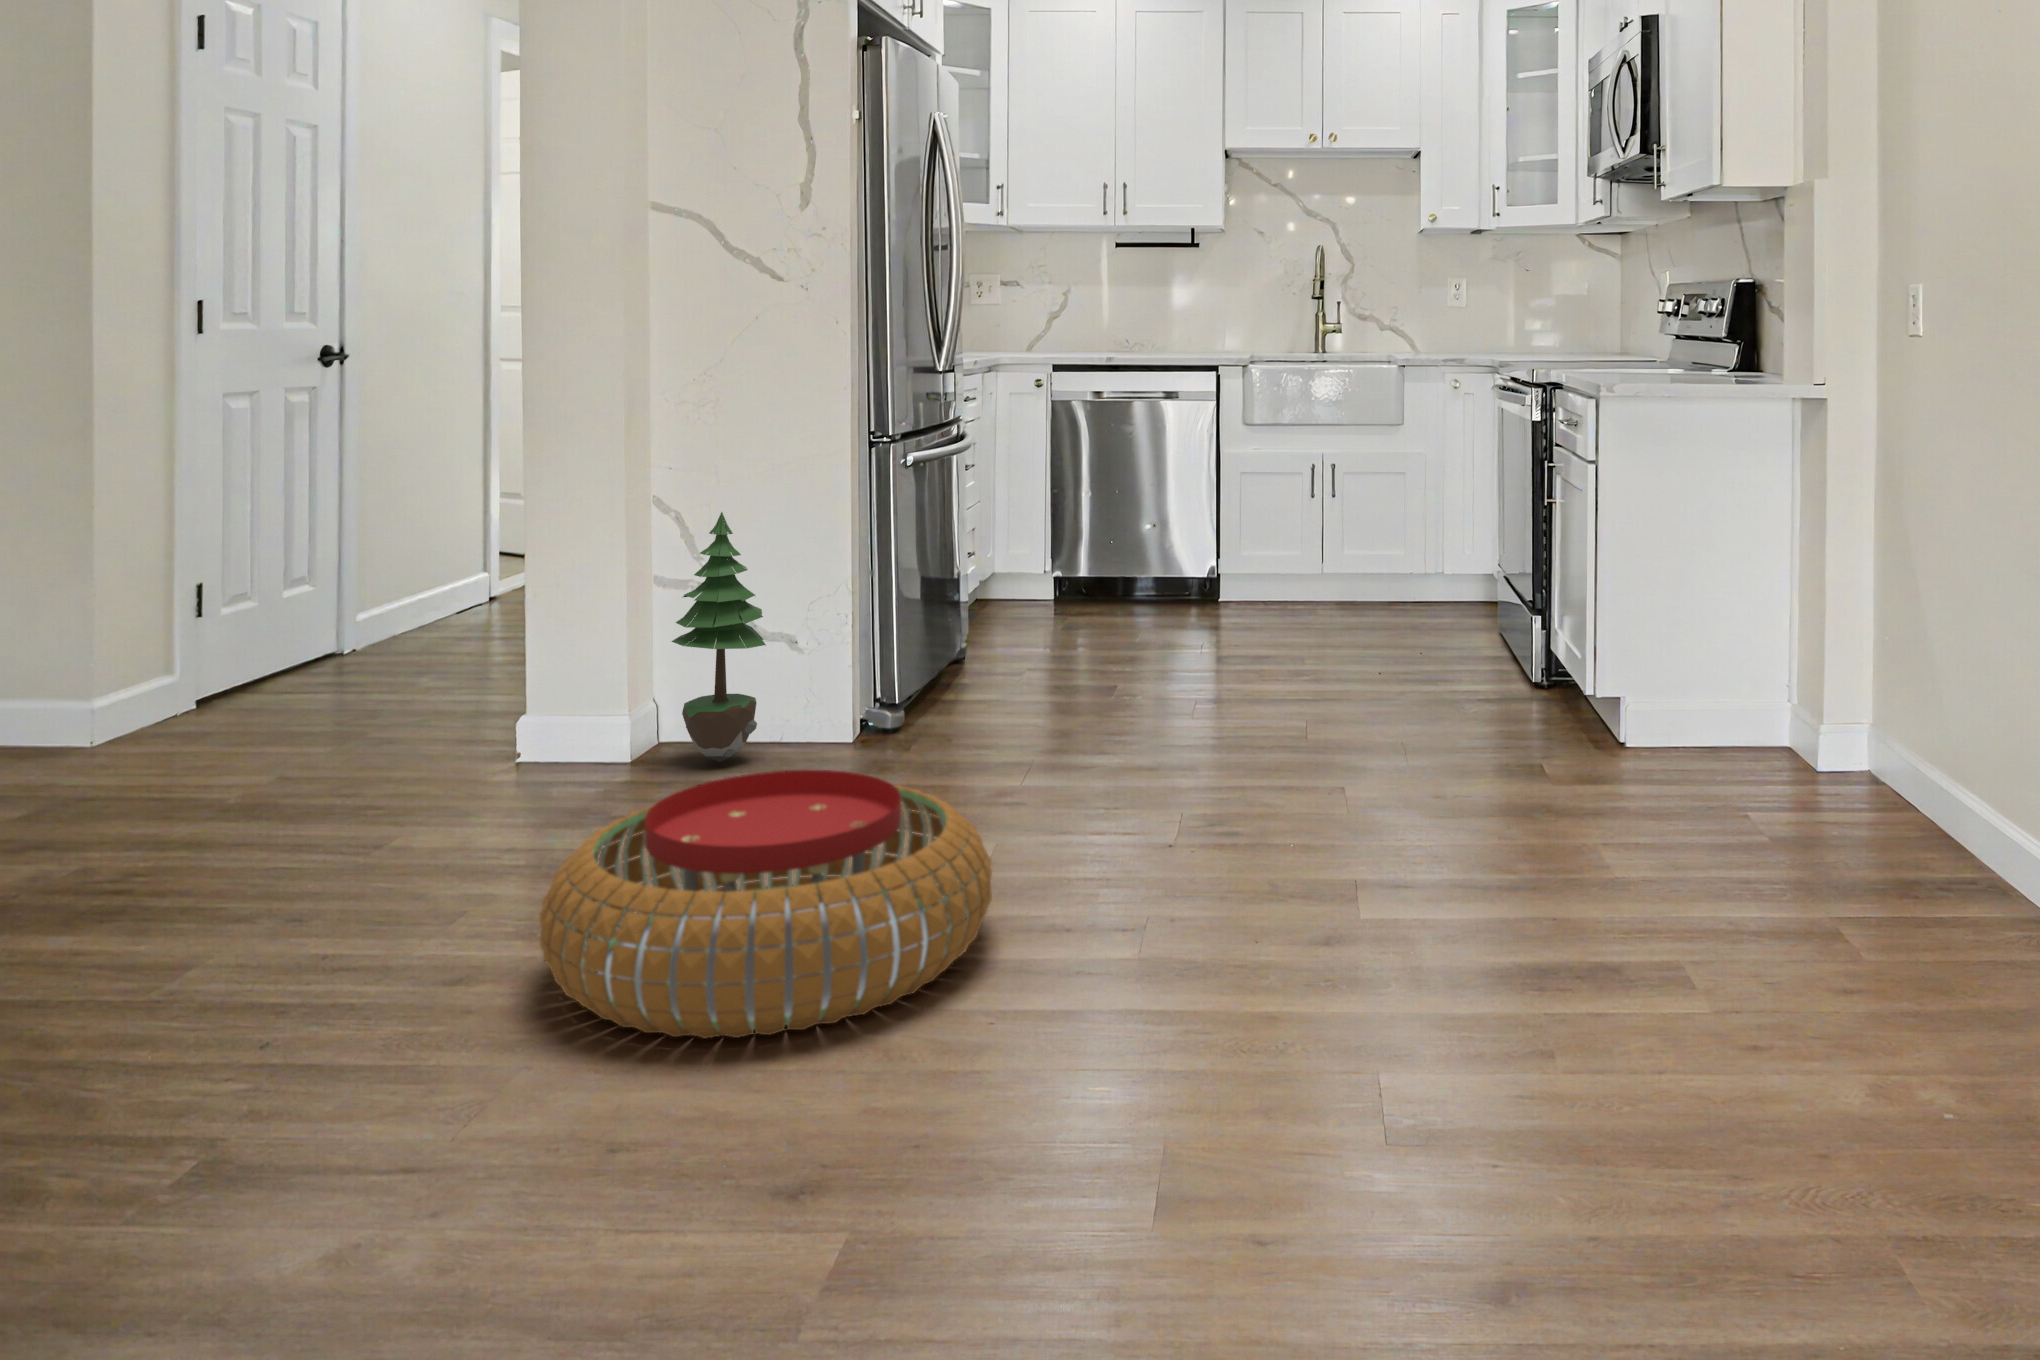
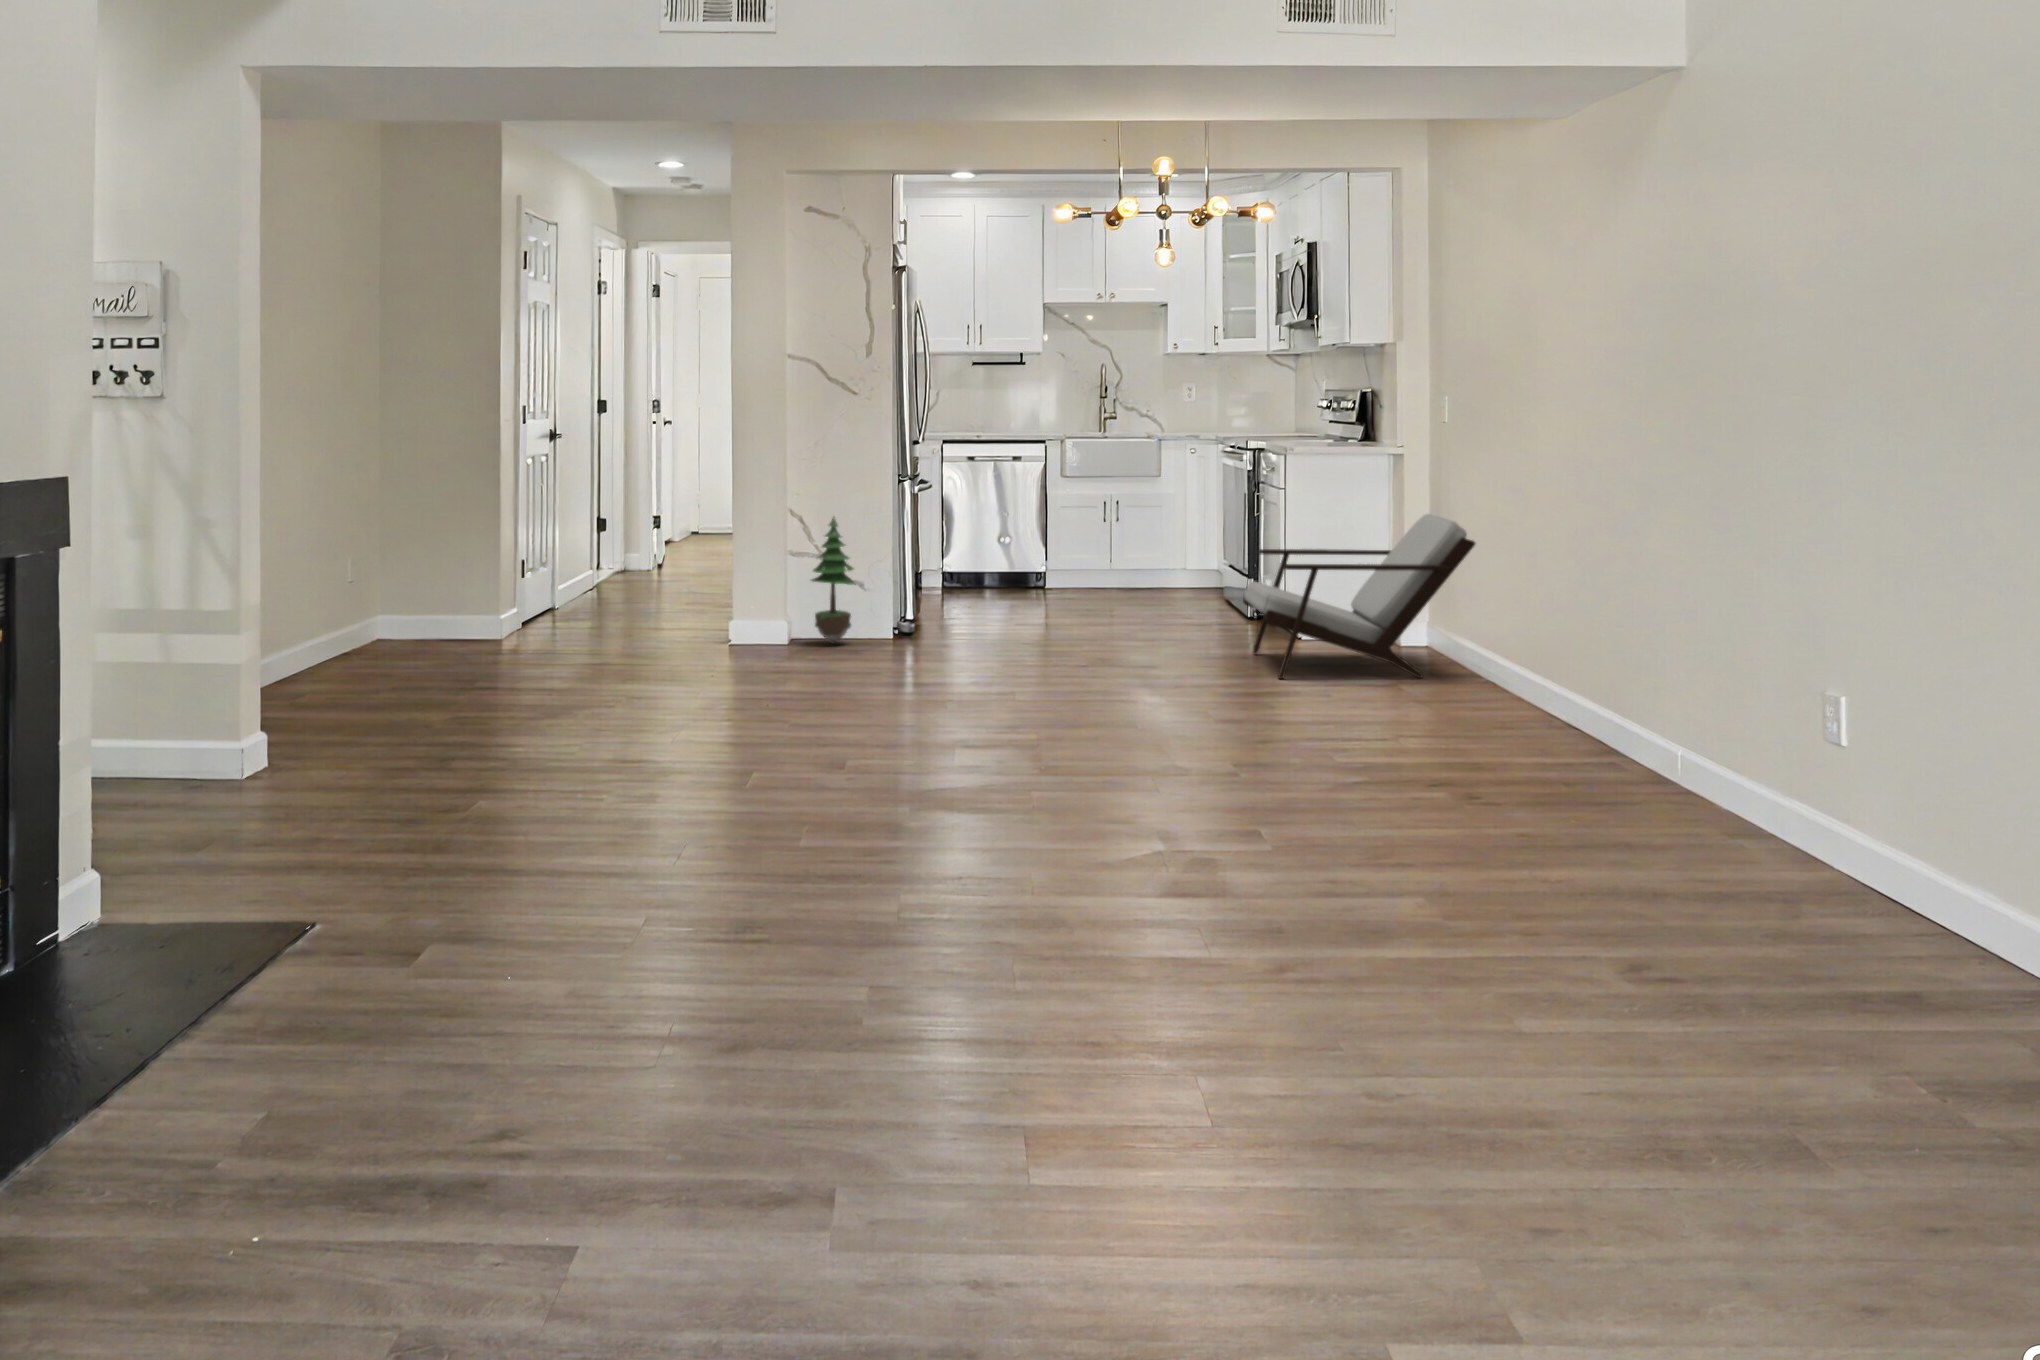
armchair: none [1511,522,2016,903] -> present [1243,514,1475,679]
pouf: present [540,770,992,1038] -> none [848,618,1028,705]

